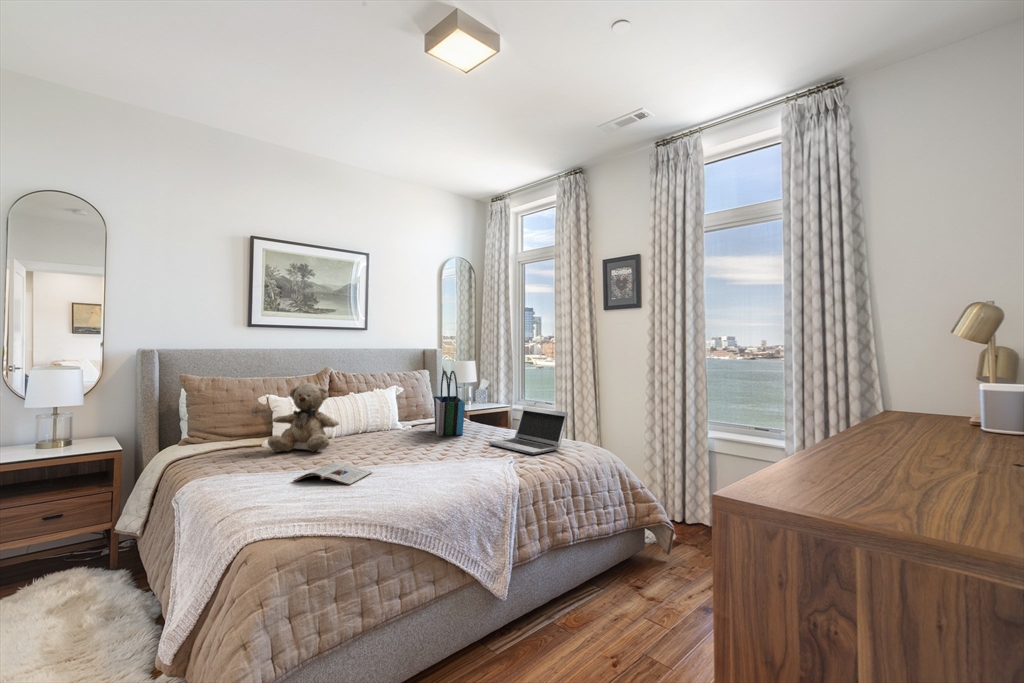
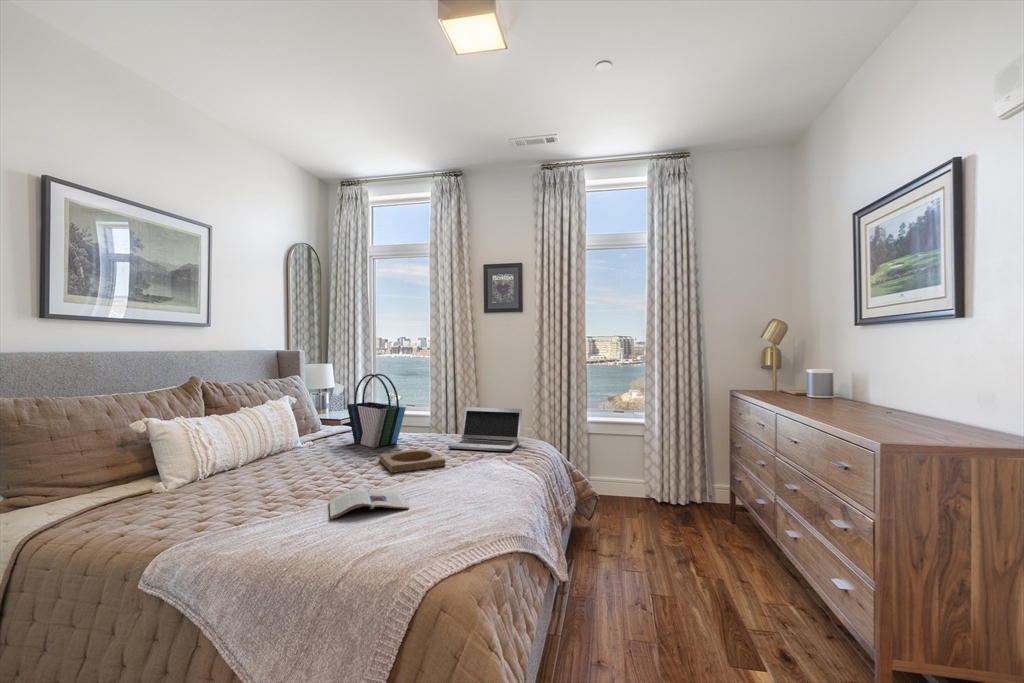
teddy bear: present [267,382,339,452] -> none [184,396,286,494]
tray: none [403,441,462,458] -> present [379,449,445,473]

